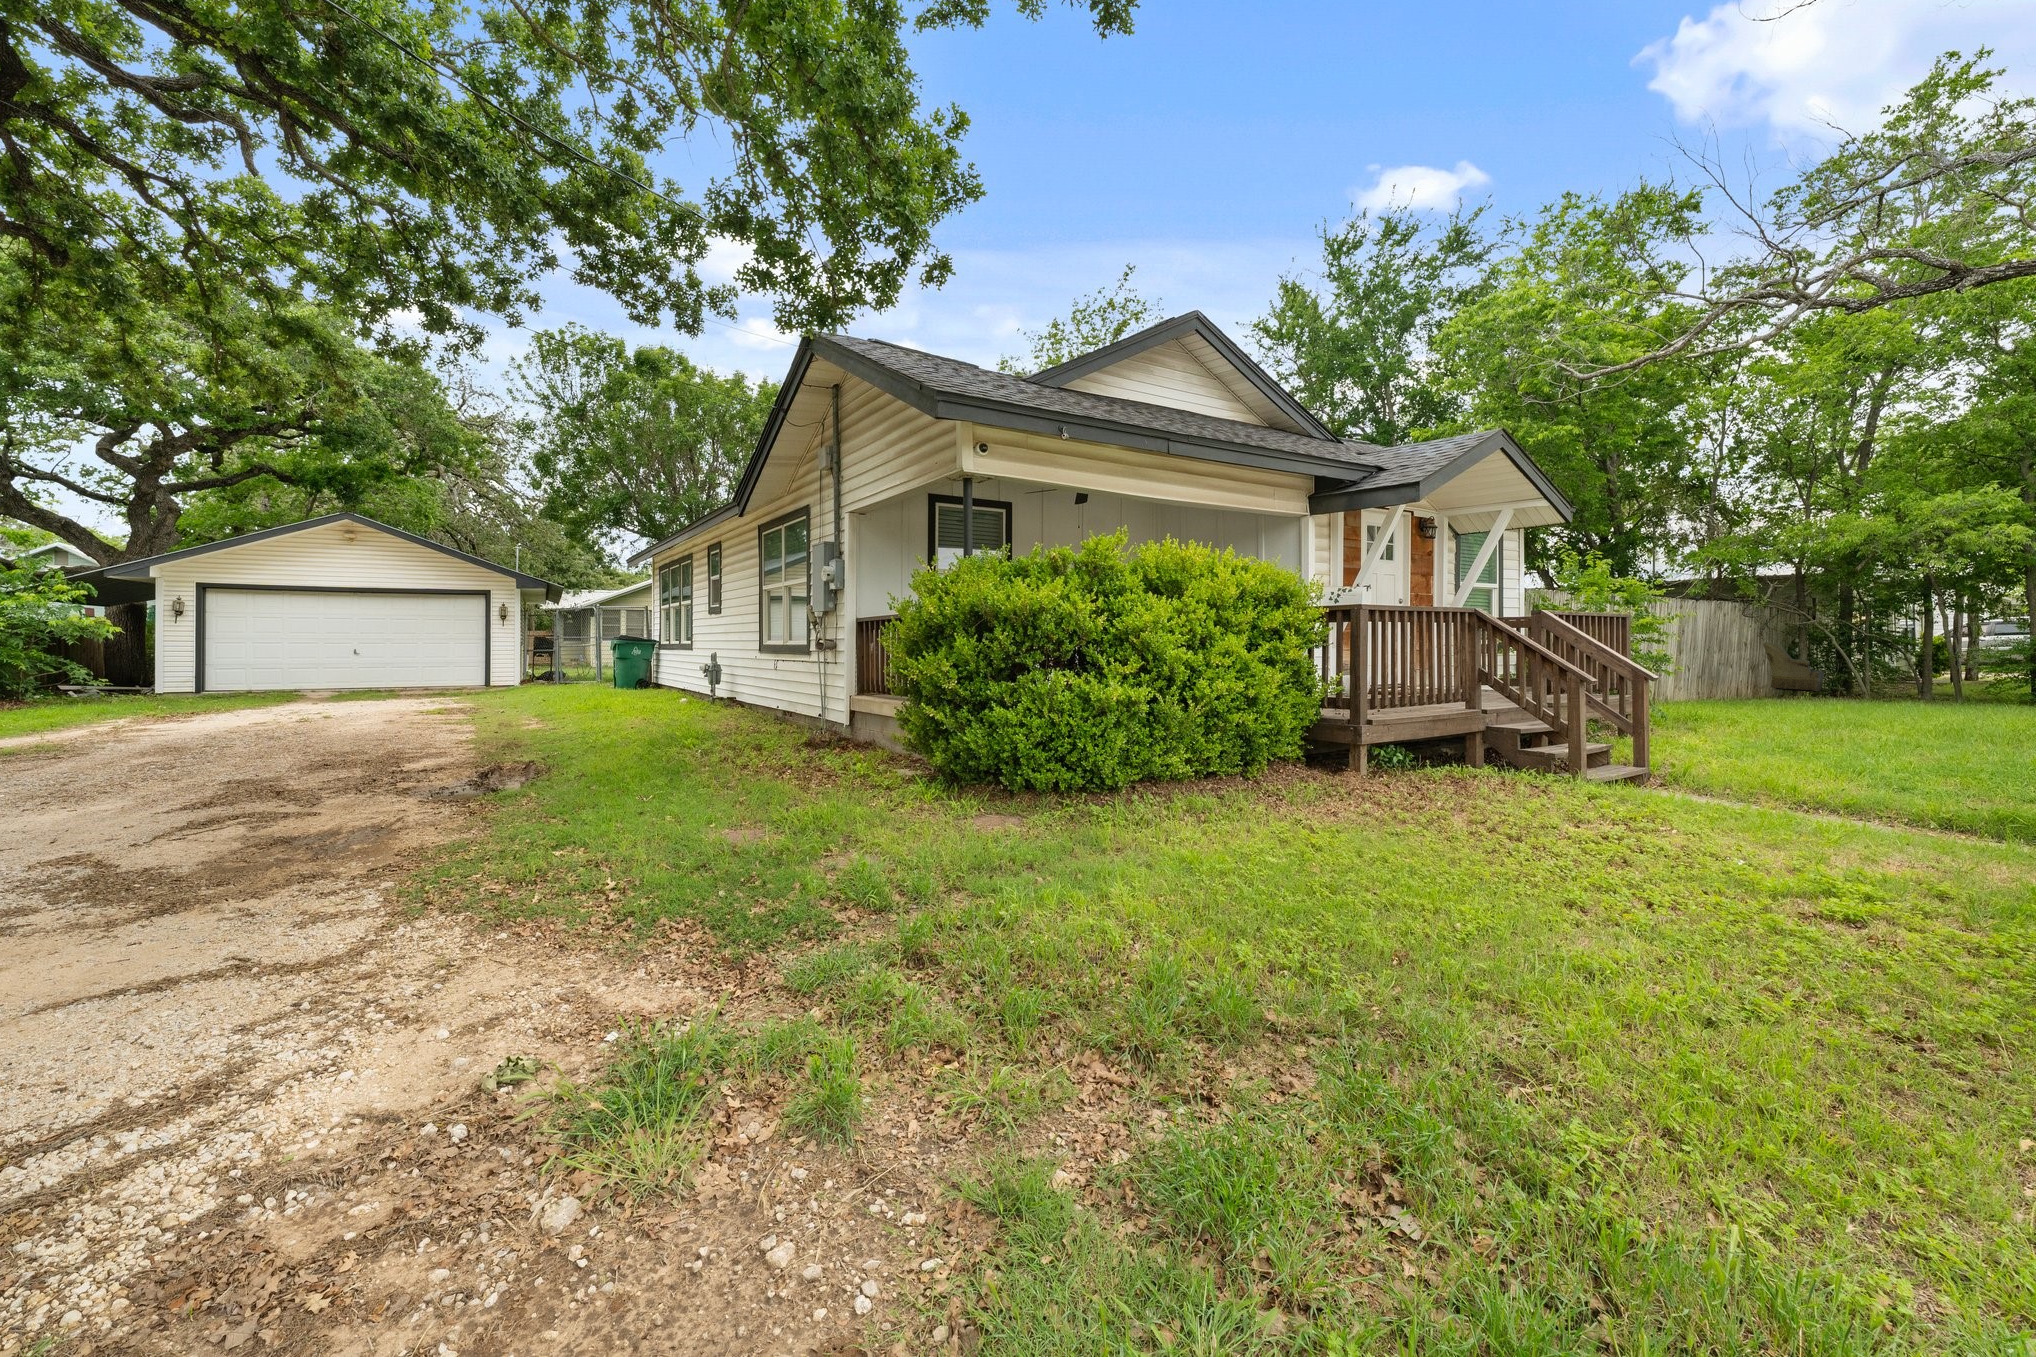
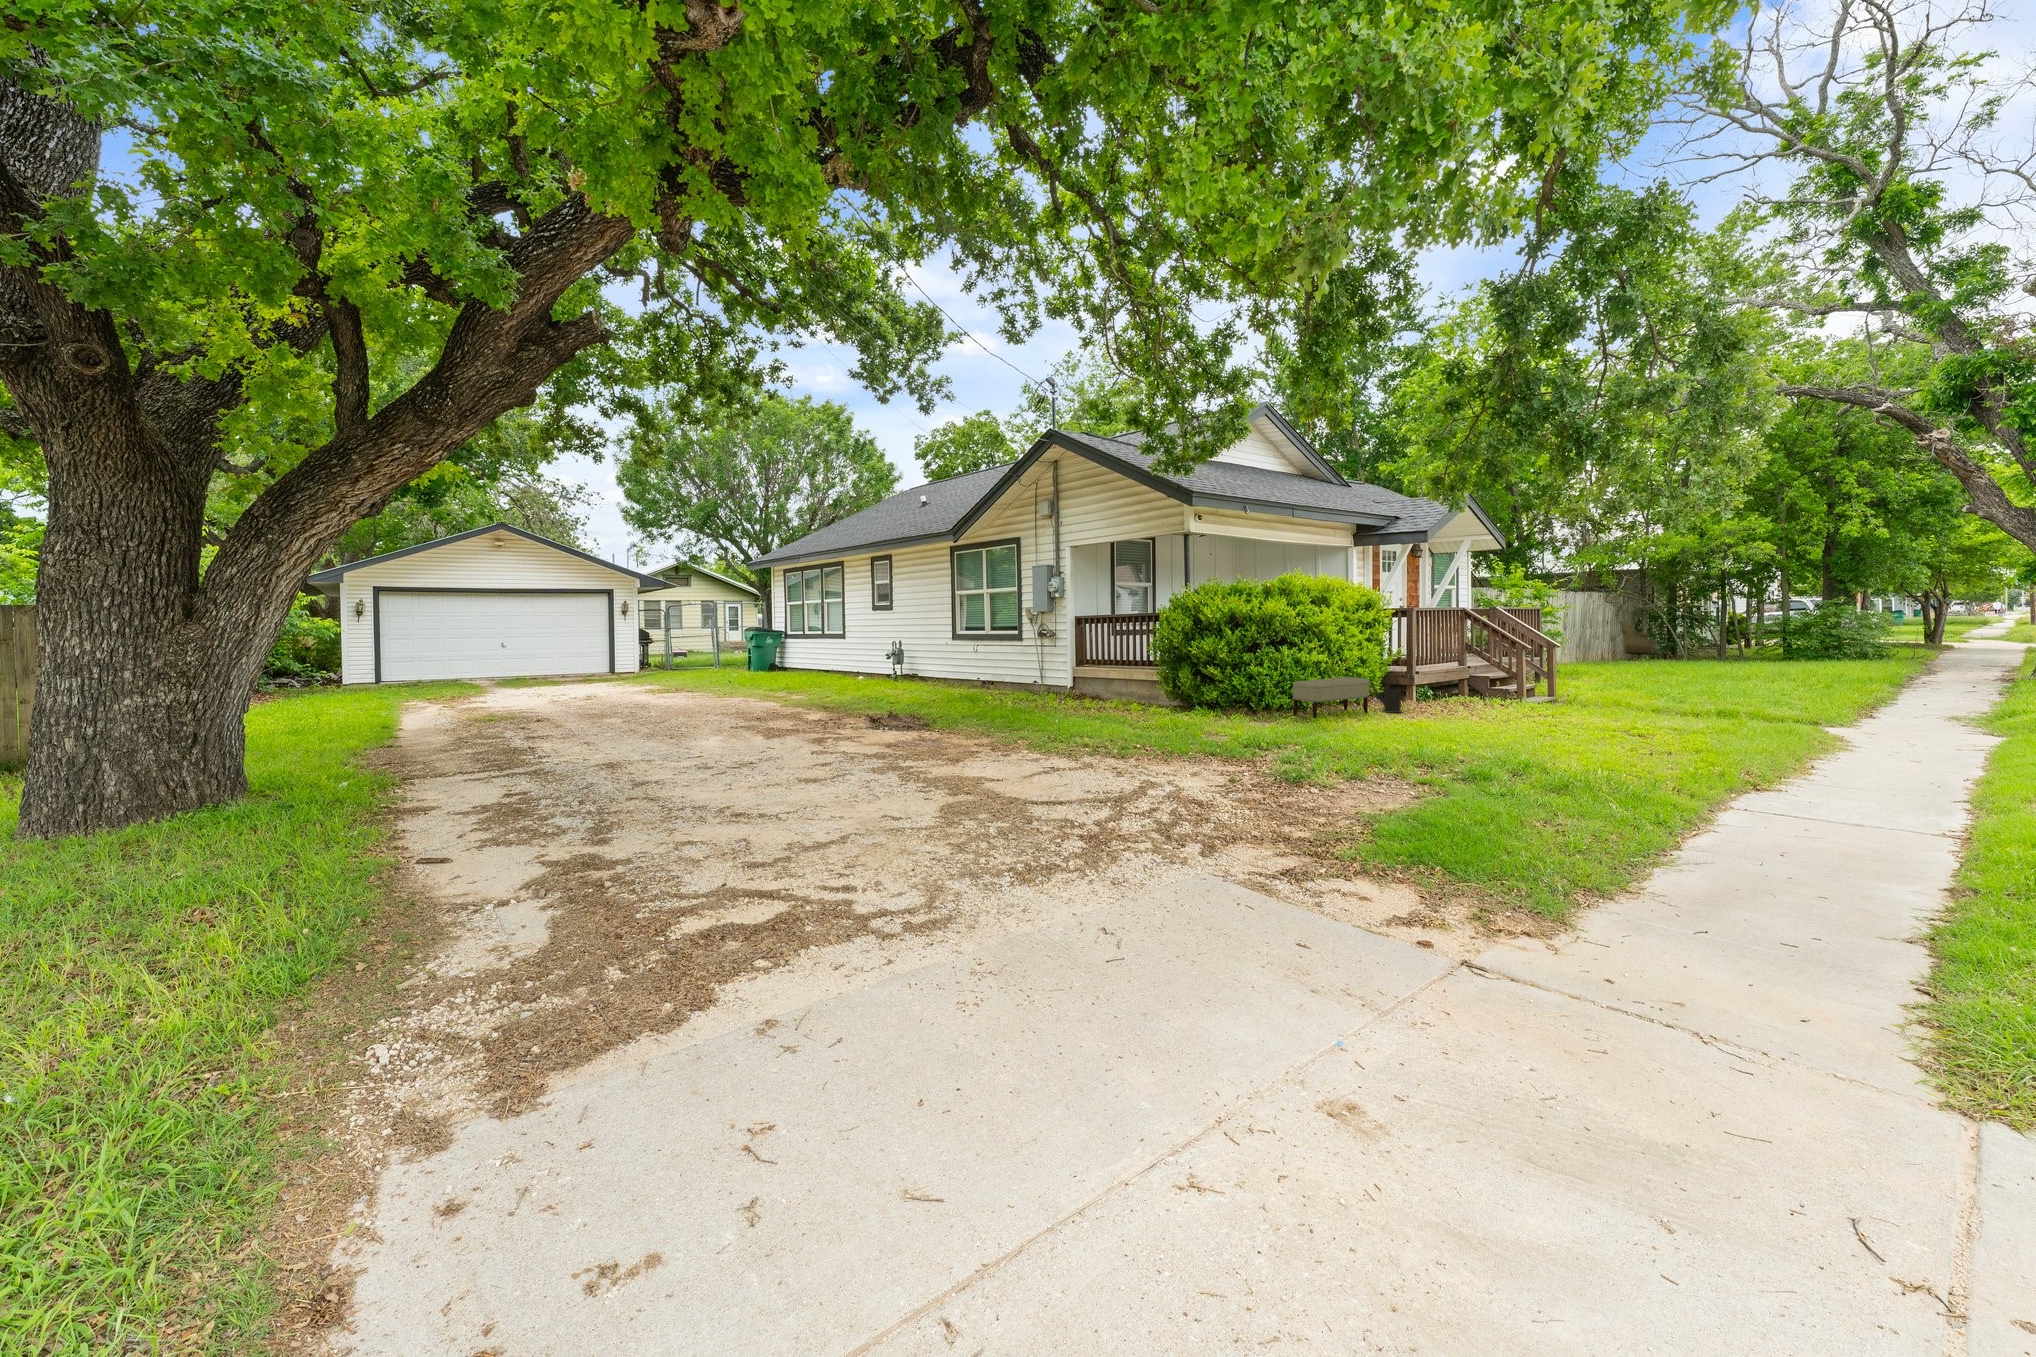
bench: none [1085,729,1240,811] -> present [1293,677,1370,719]
watering can: none [1267,731,1321,799] -> present [1370,680,1402,713]

